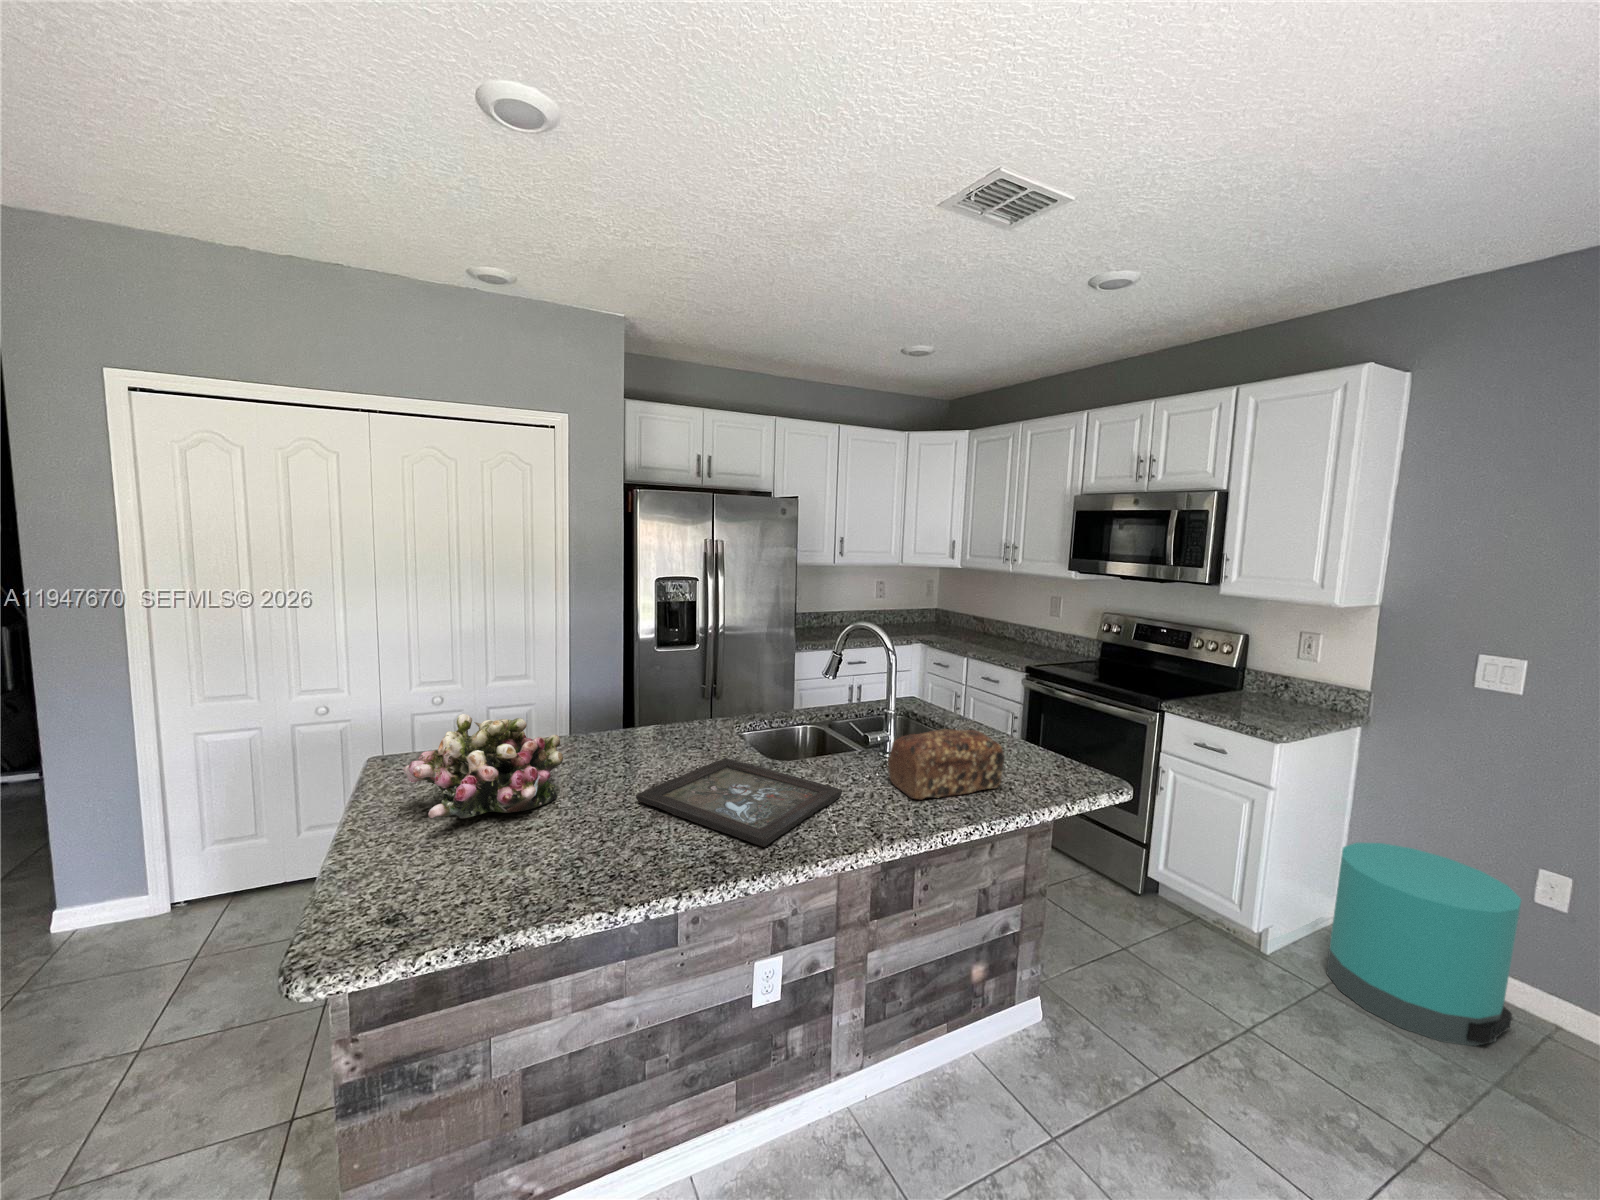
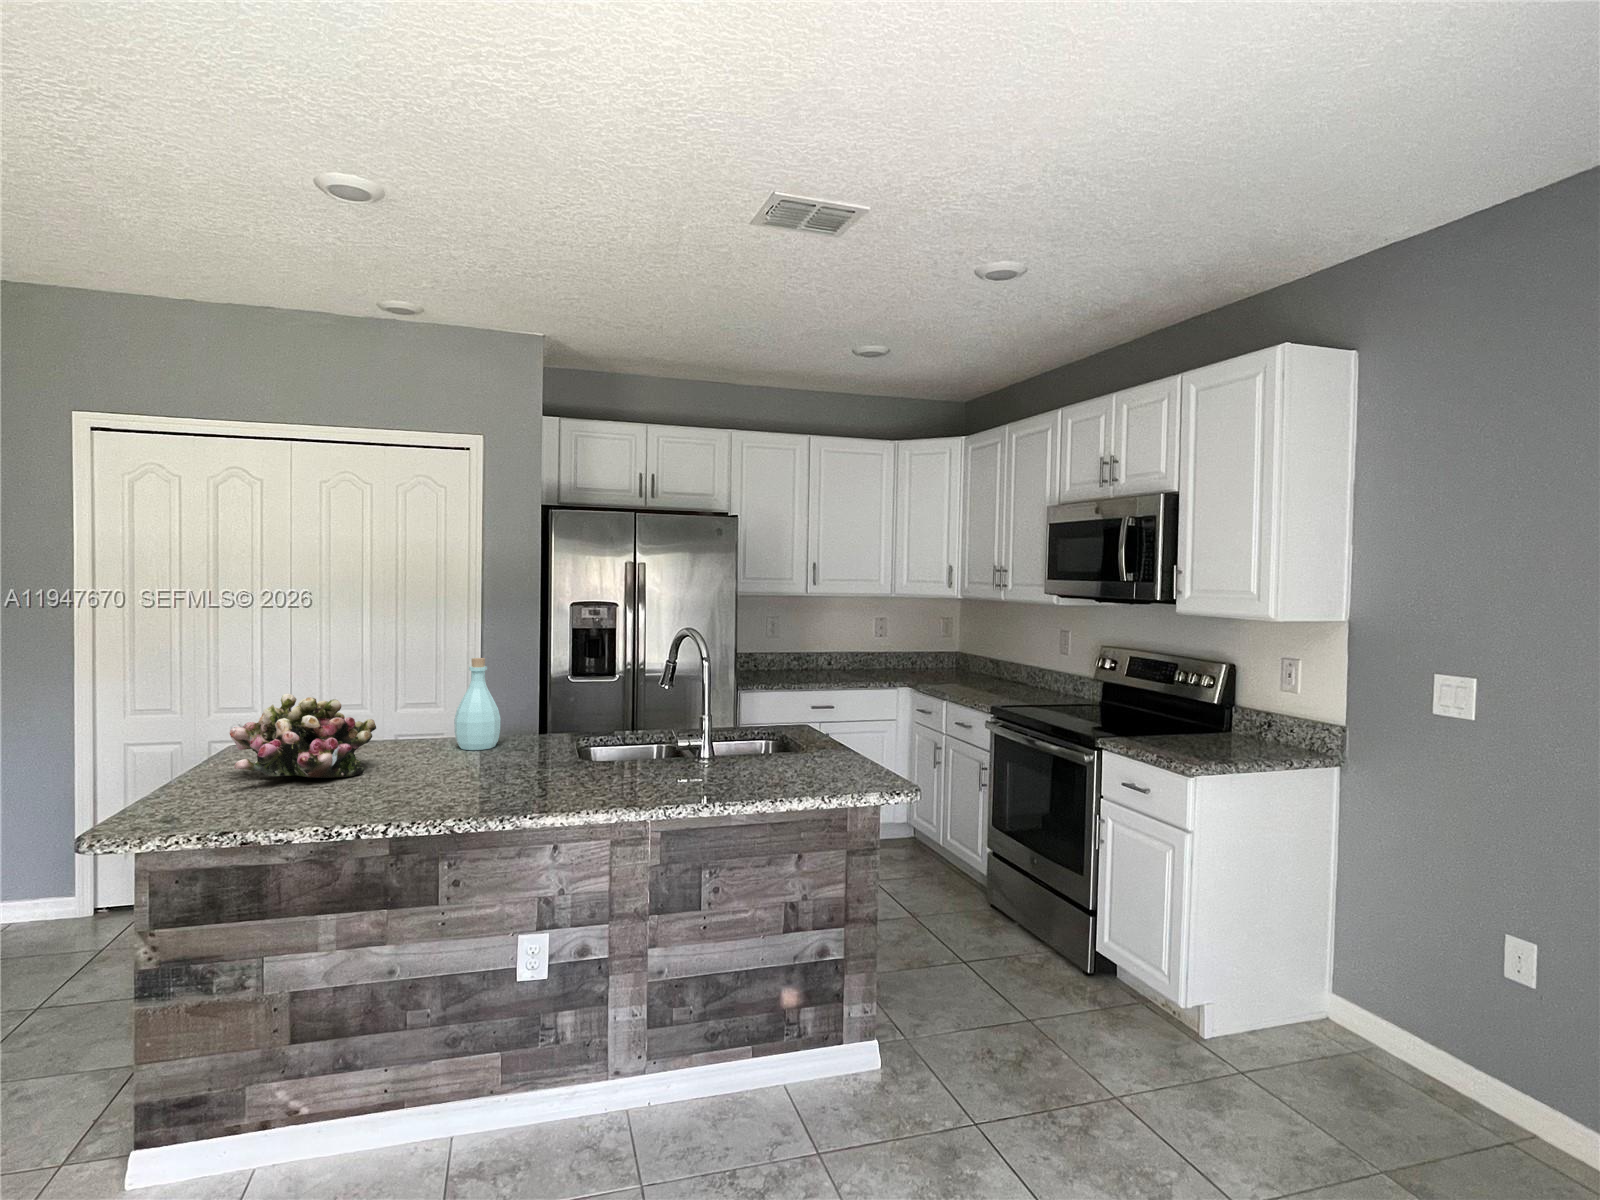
bottle: none [616,654,661,750] -> present [454,658,501,750]
bread loaf: present [888,729,1004,800] -> none [678,727,786,790]
tray: present [636,758,842,847] -> none [427,756,619,807]
trash can: present [1327,843,1521,1046] -> none [1268,905,1458,1140]

